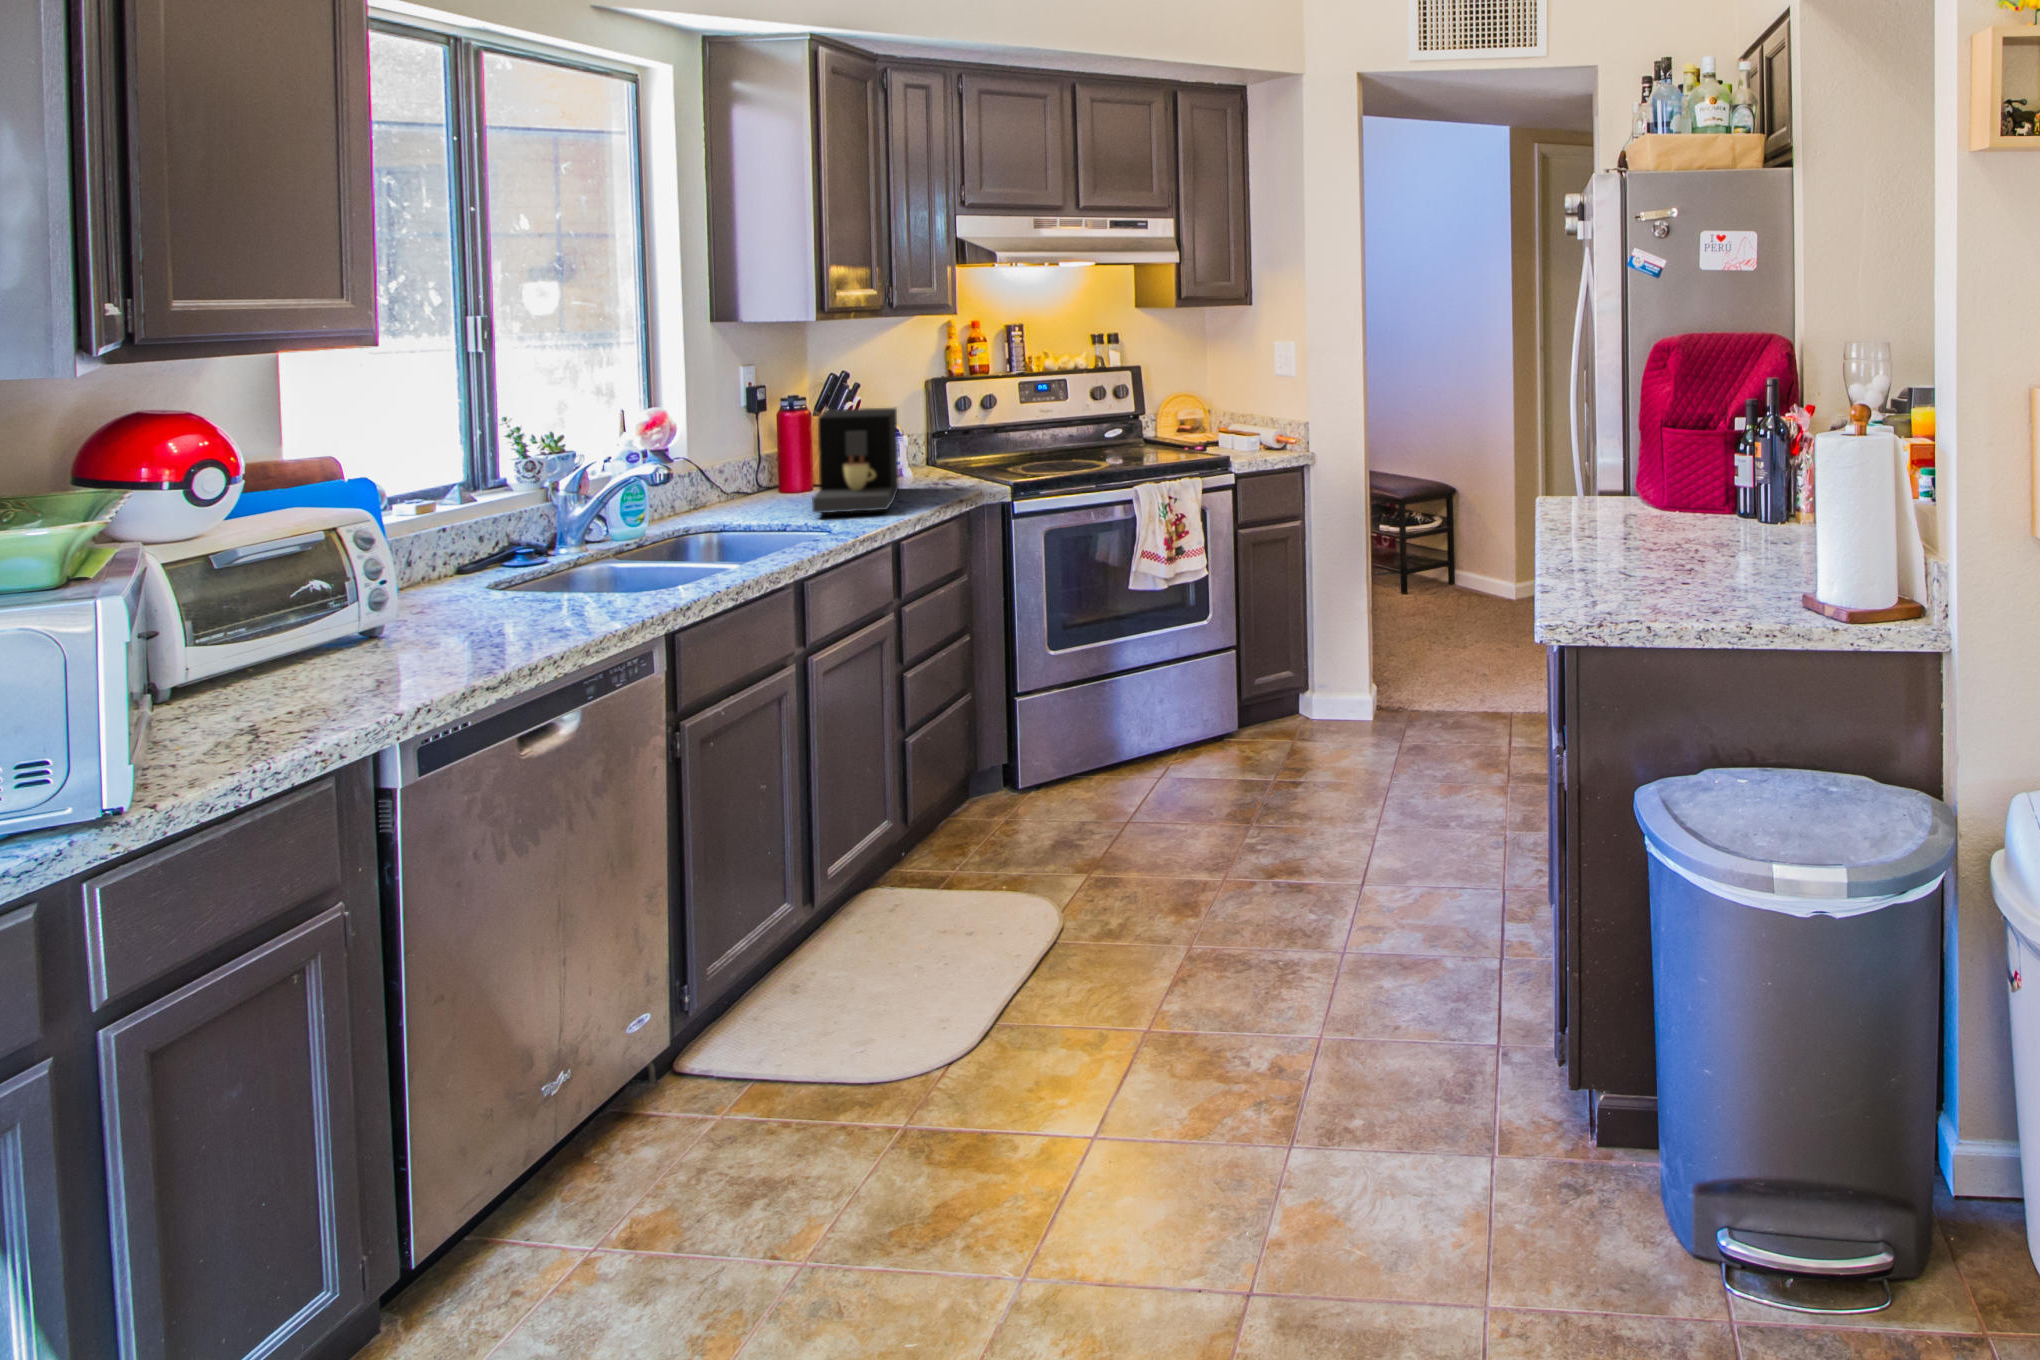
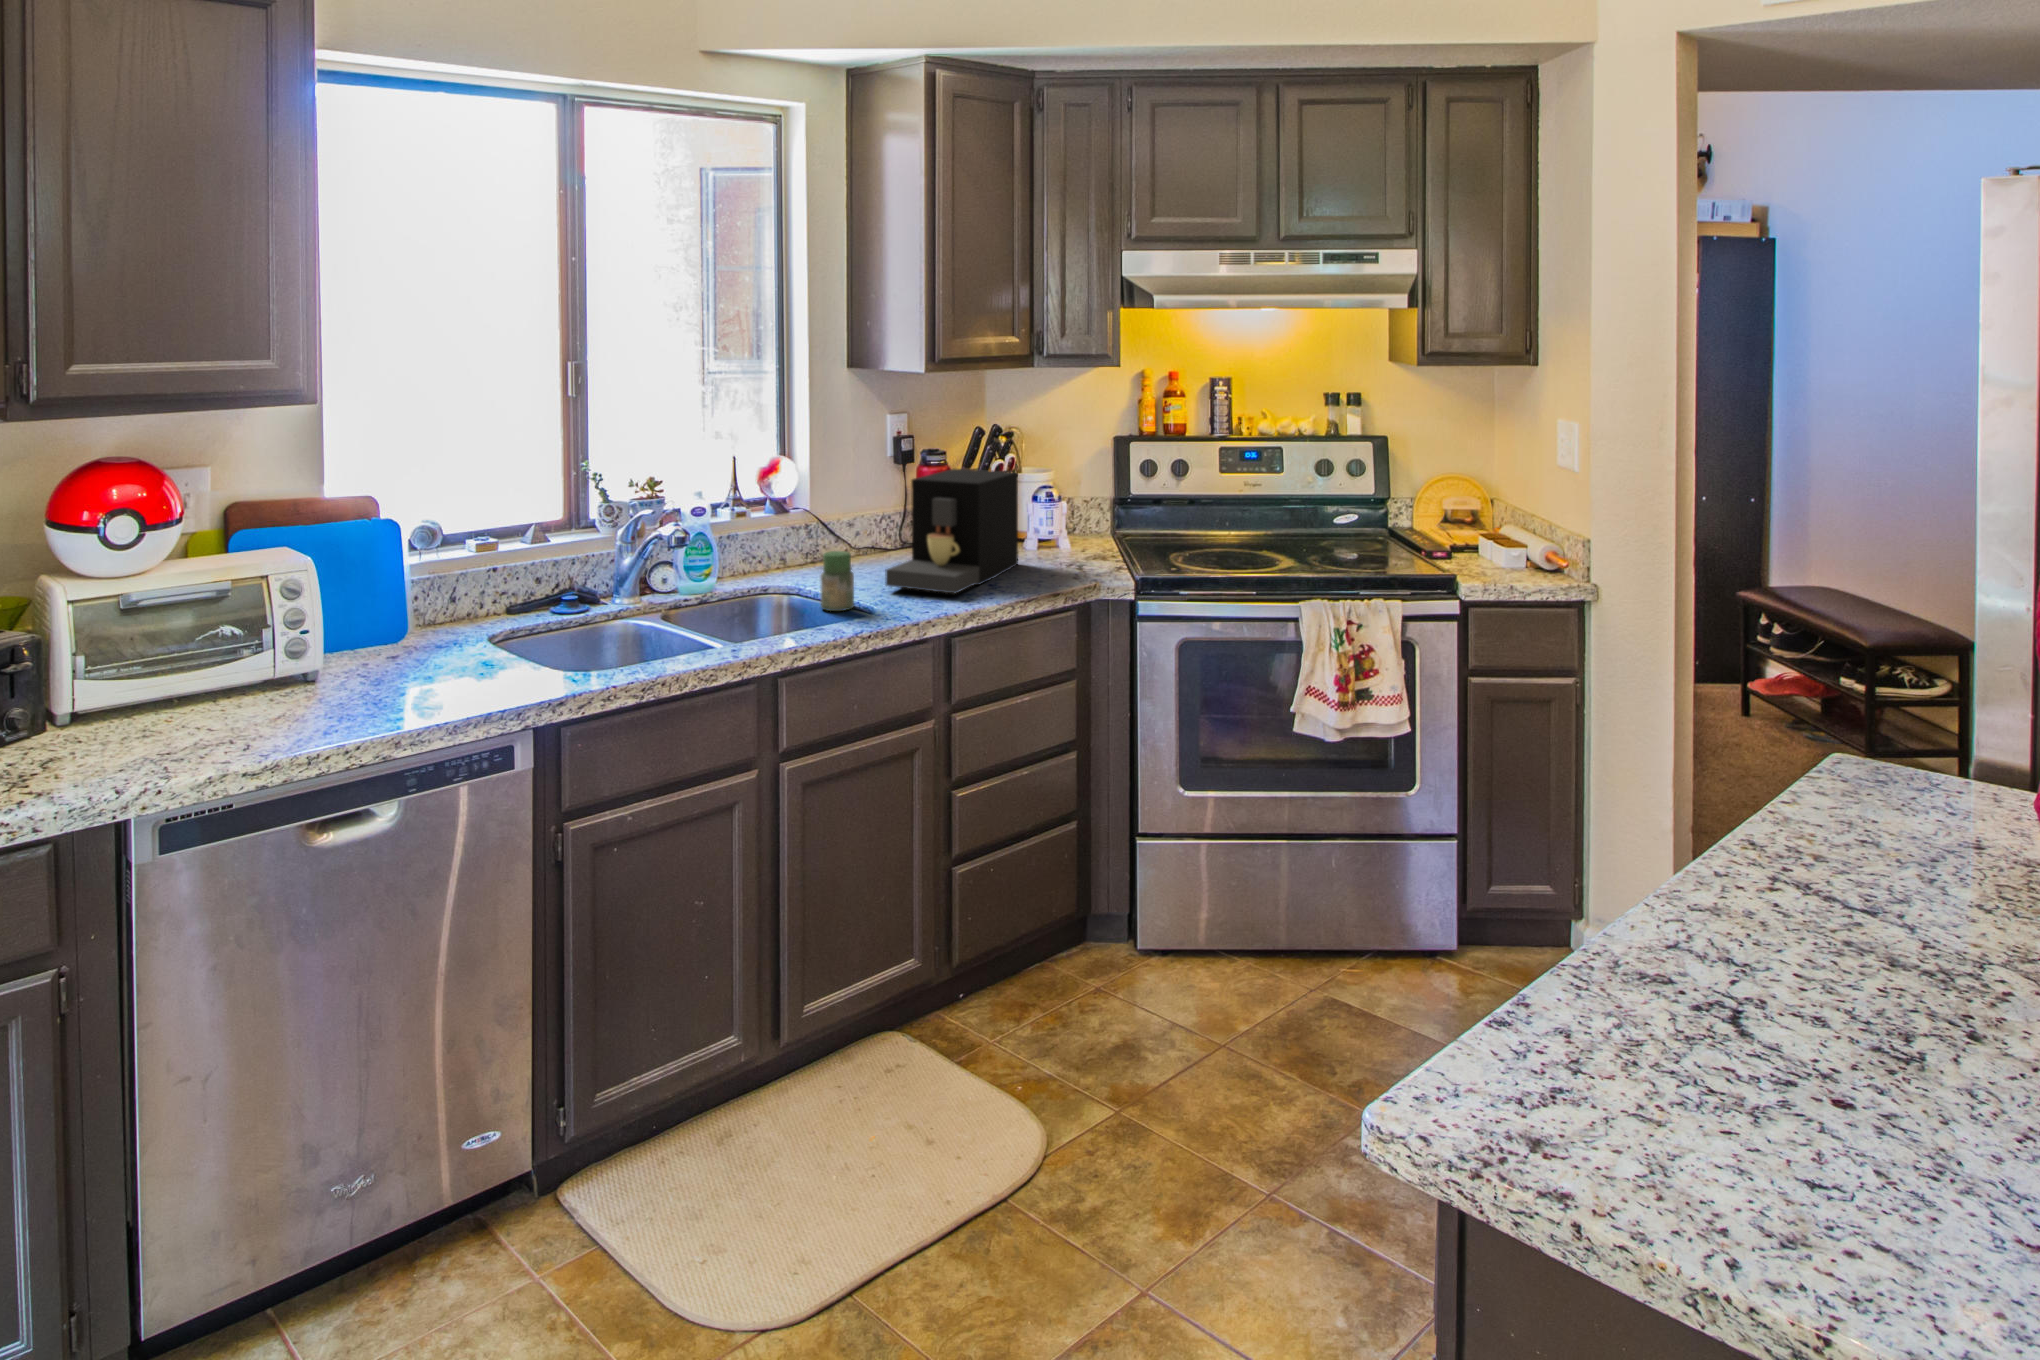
jar: none [770,482,804,536] -> present [820,551,854,611]

